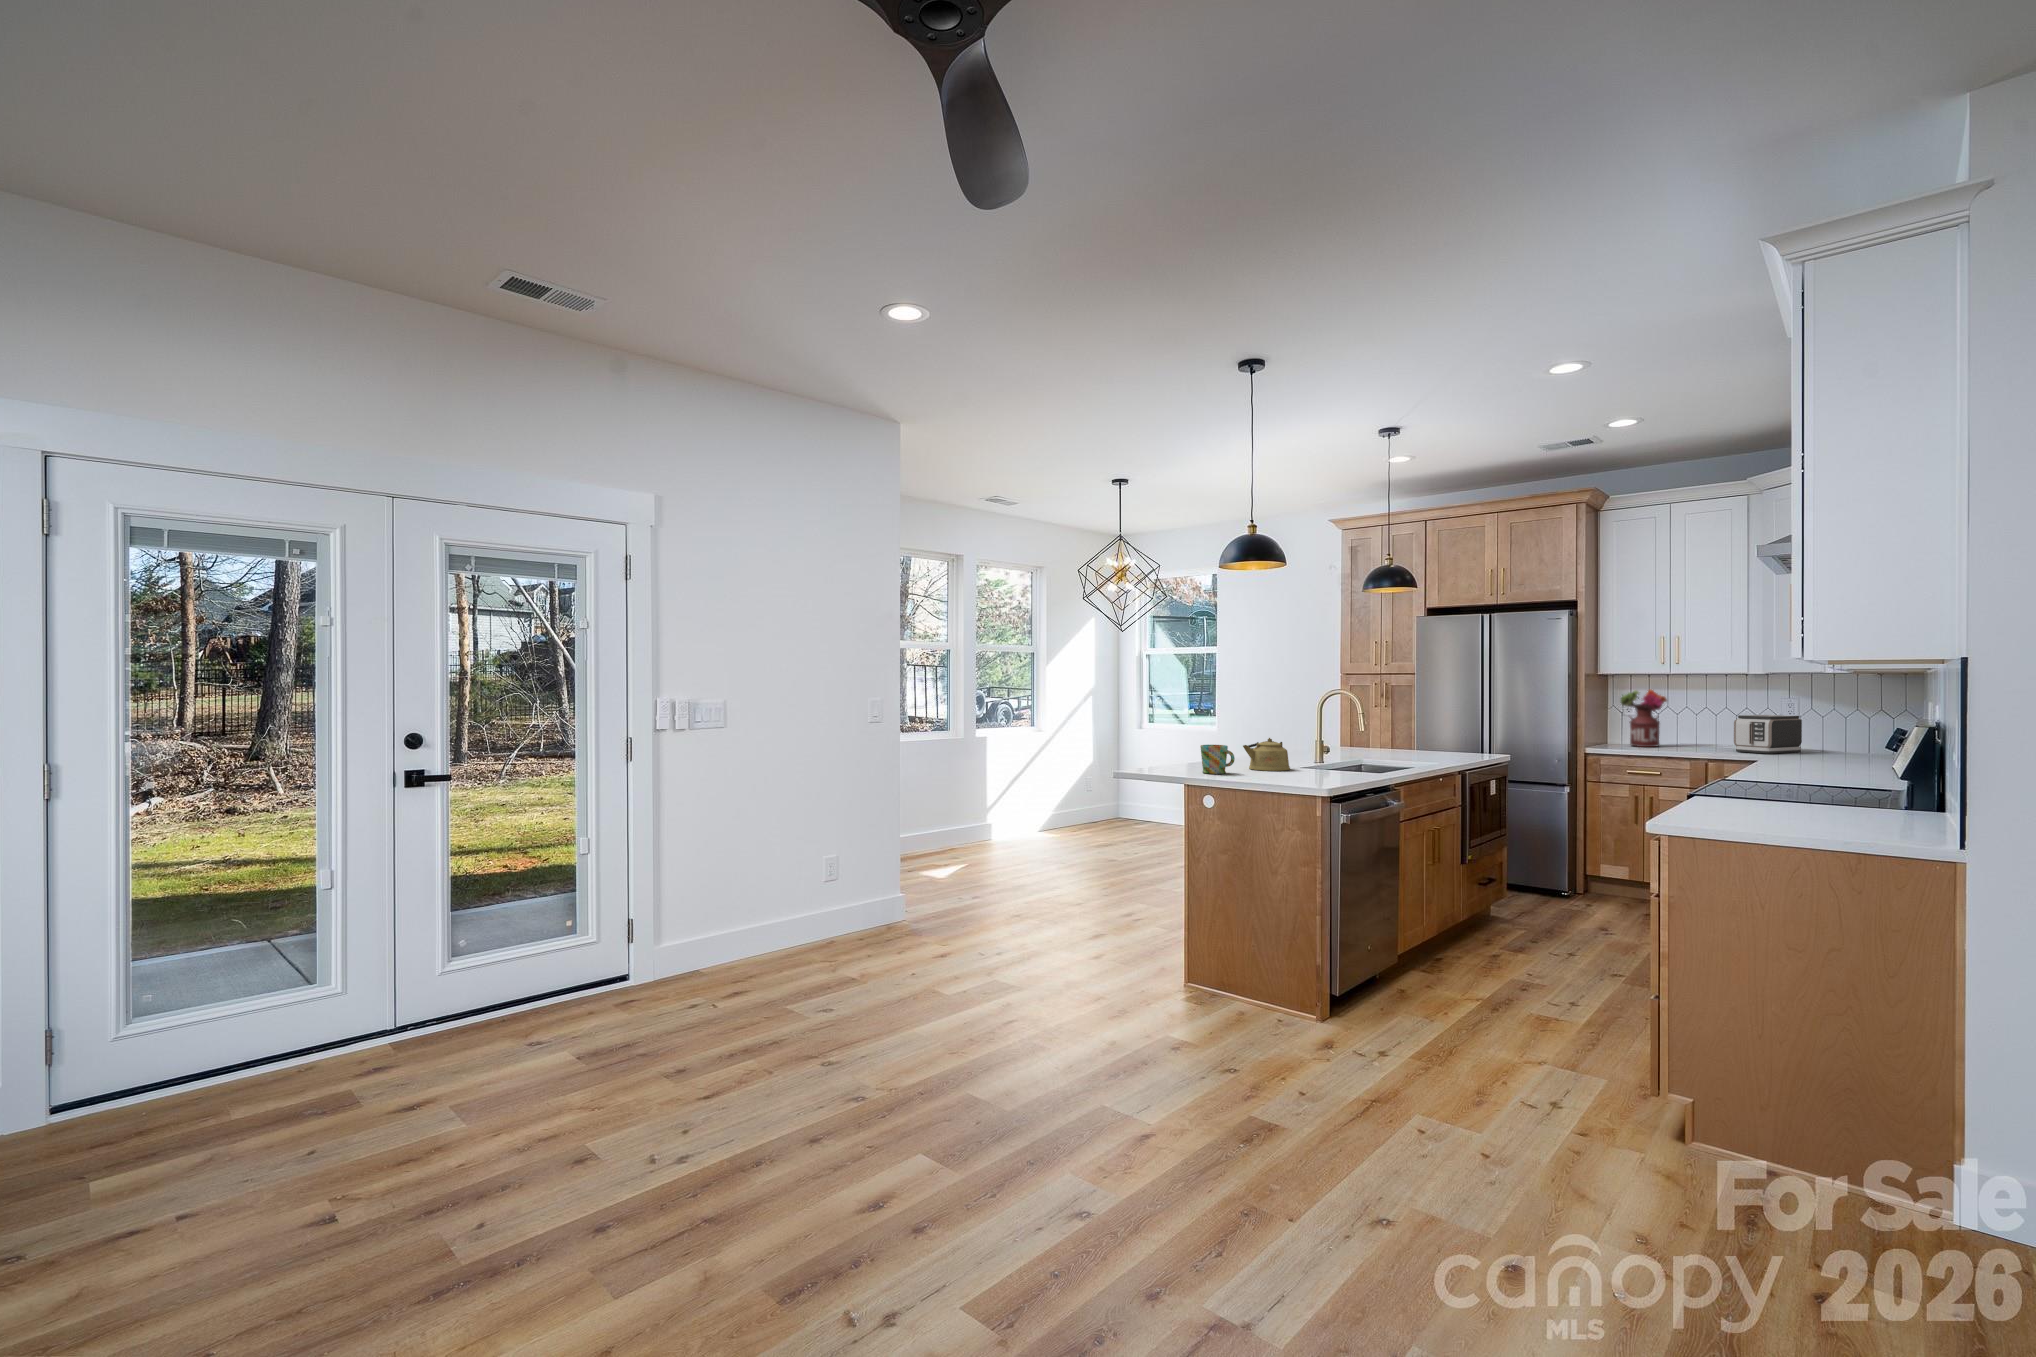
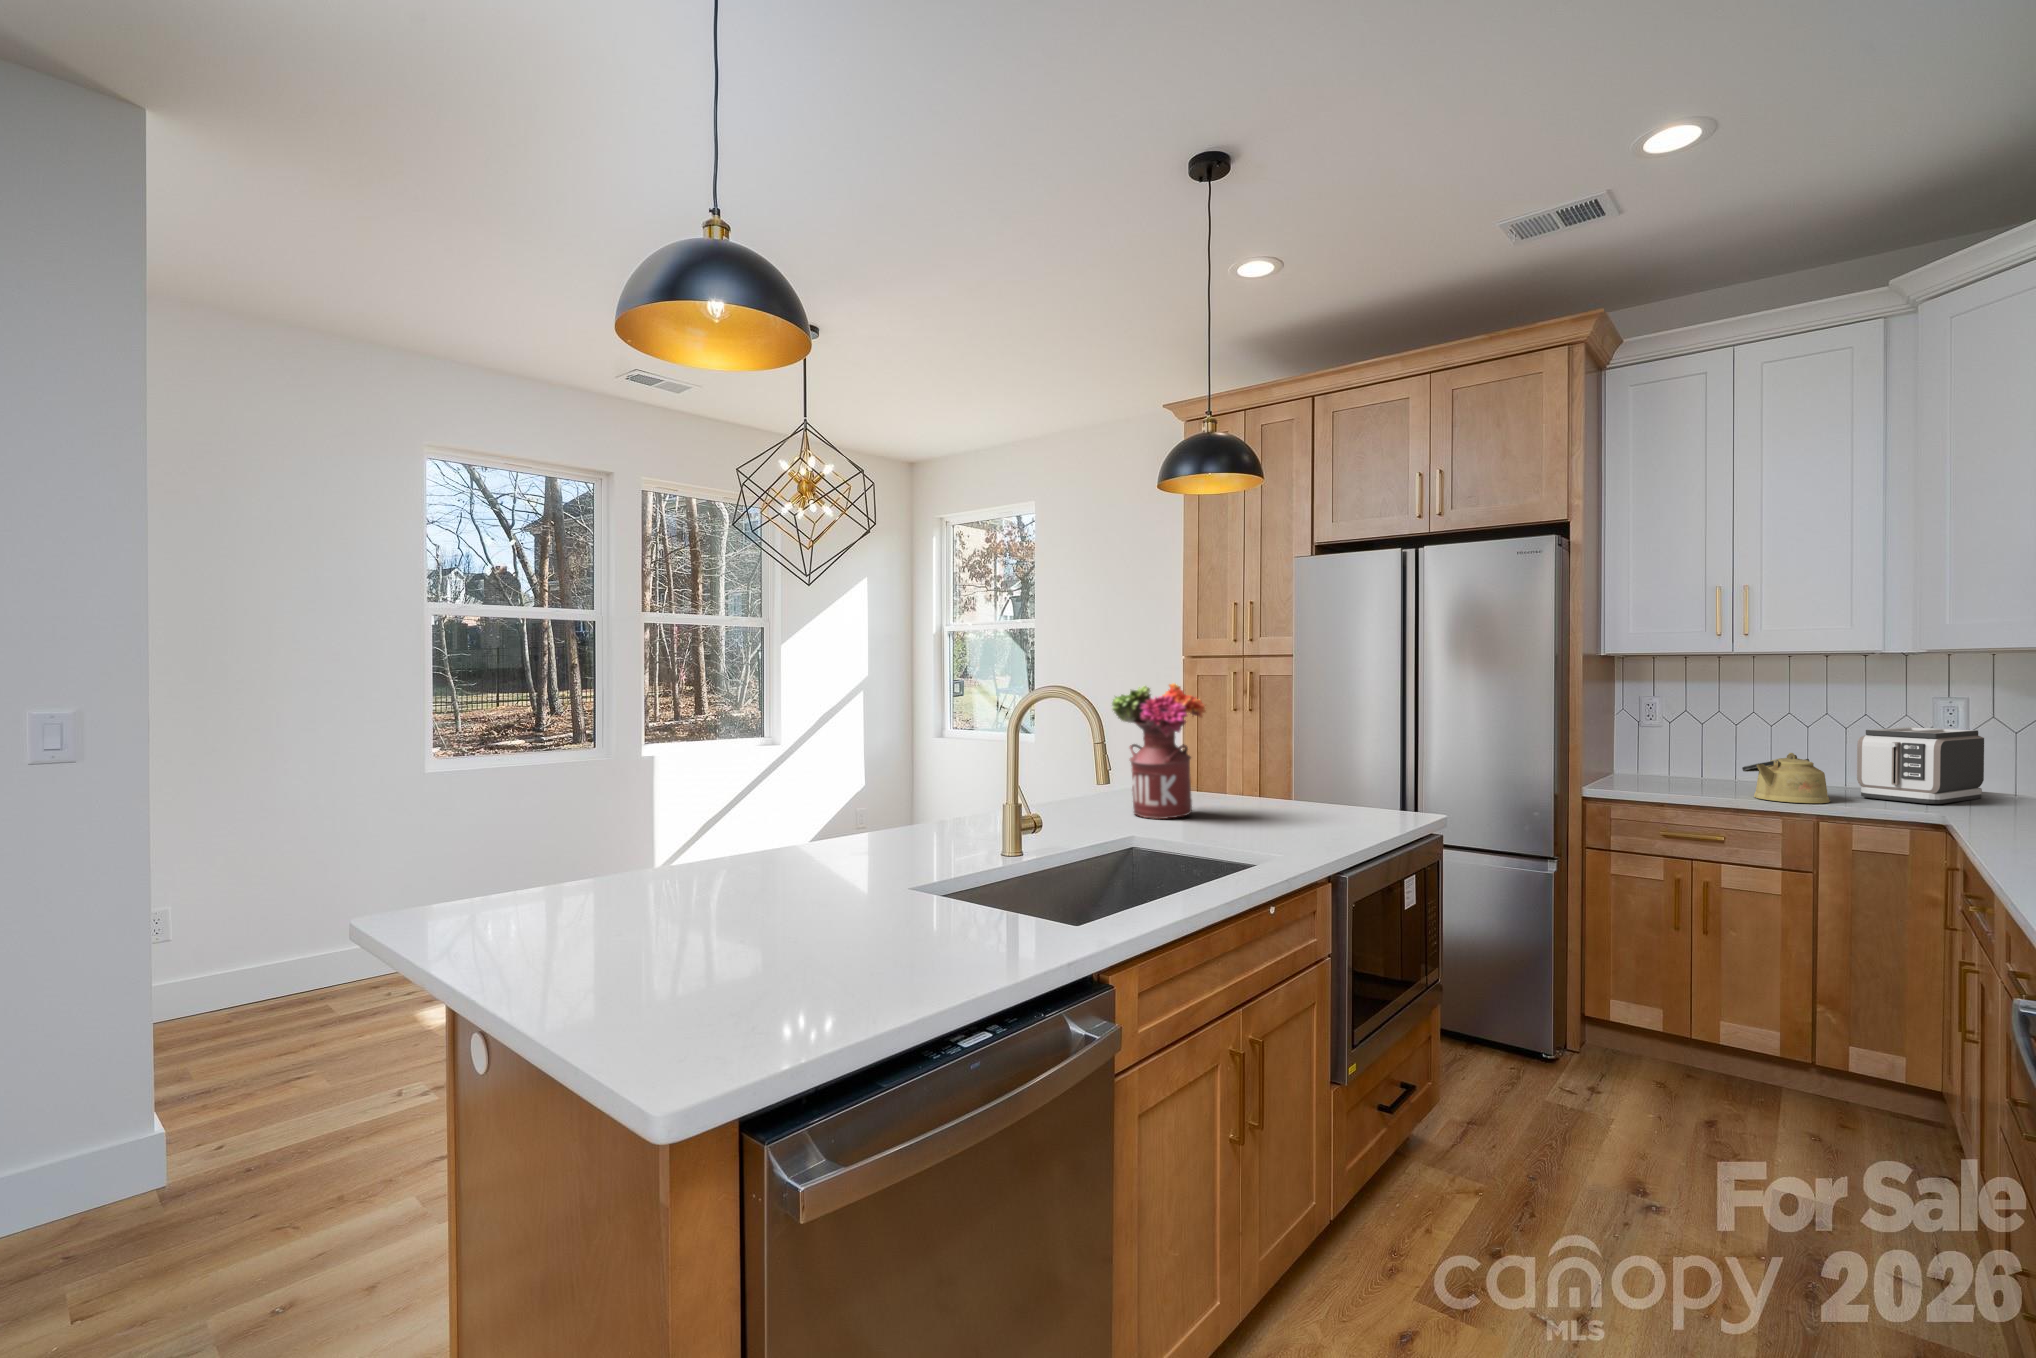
flower arrangement: present [1620,689,1667,747] -> present [1112,683,1206,819]
kettle: present [1243,738,1290,771] -> present [1742,753,1830,803]
mug: present [1200,745,1235,774] -> none [585,840,686,931]

